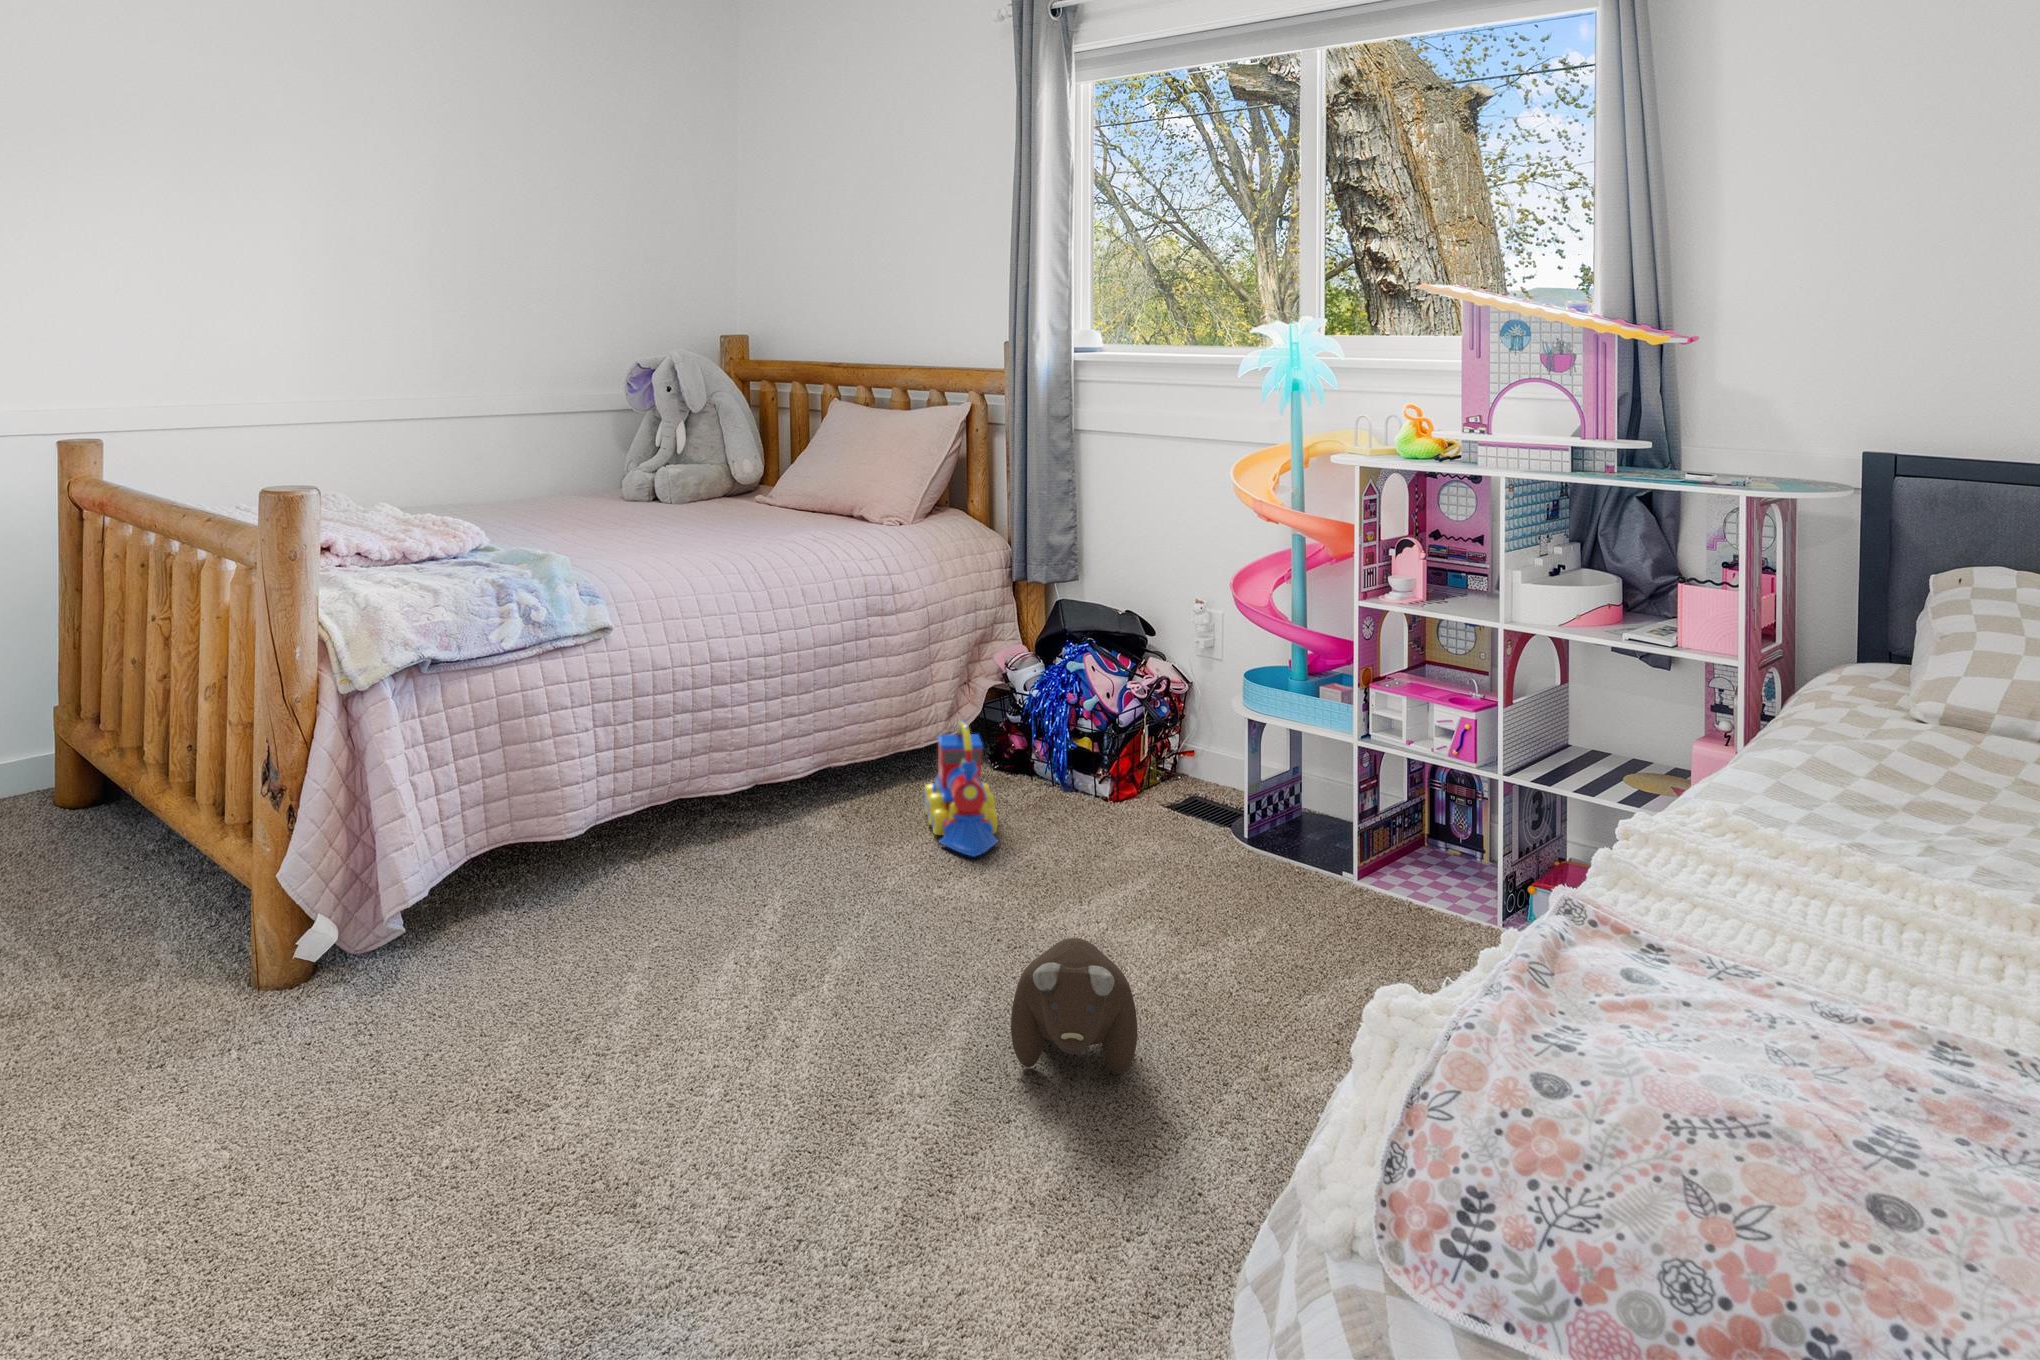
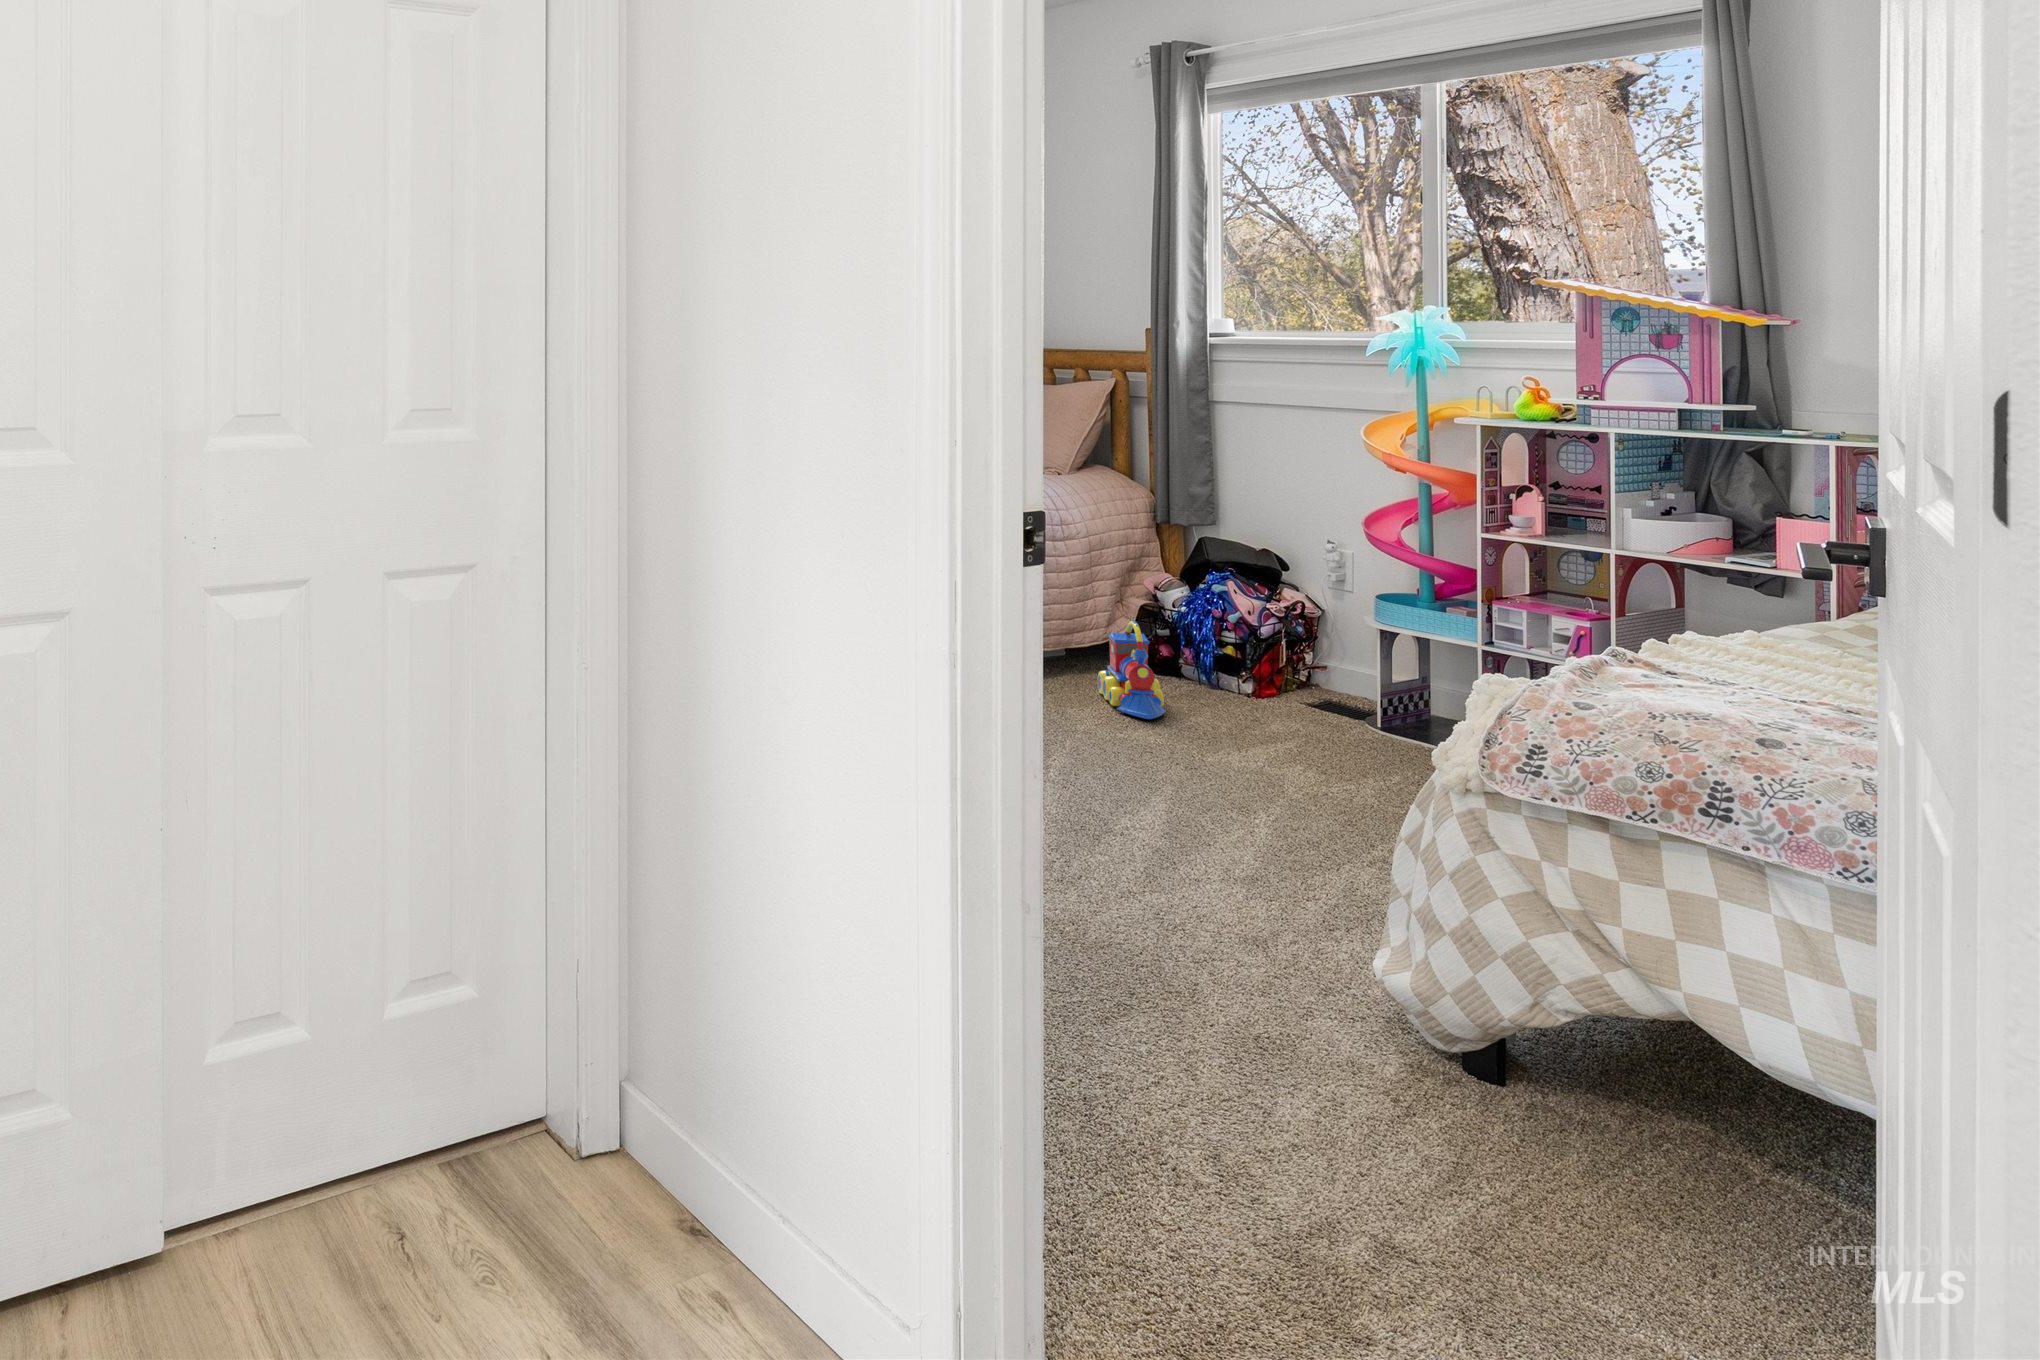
plush toy: present [1011,938,1137,1074] -> none [1209,744,1305,835]

